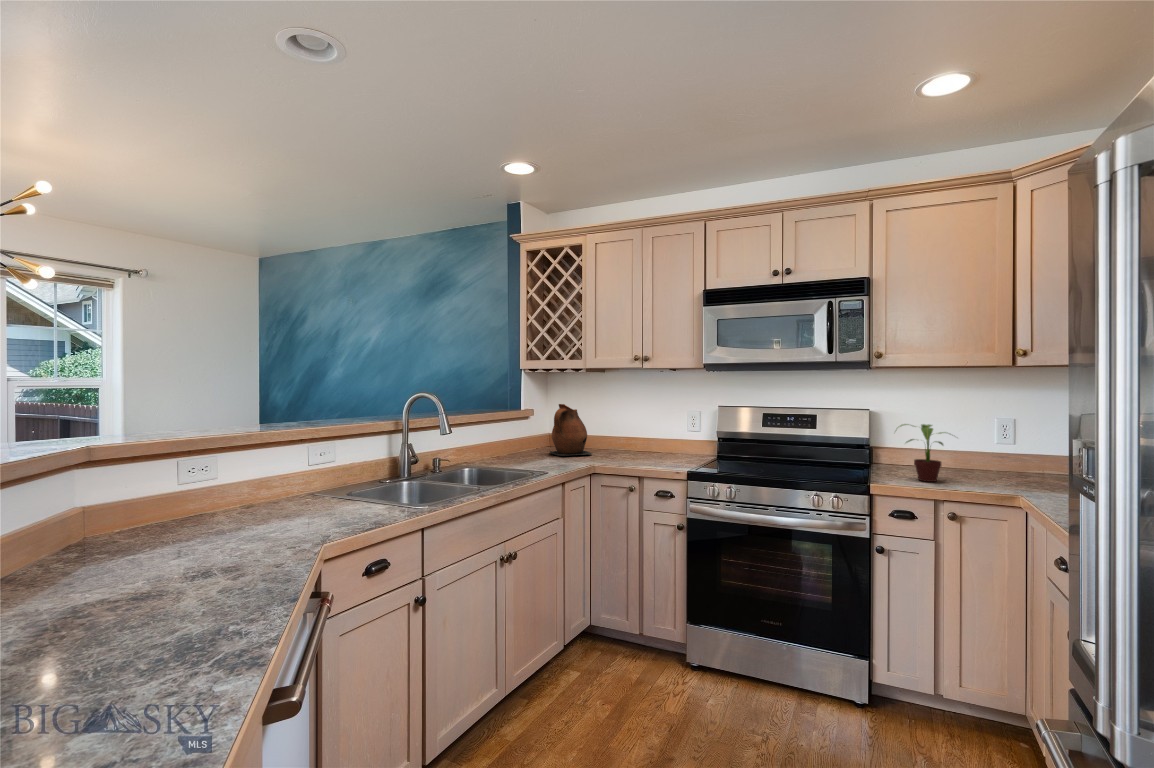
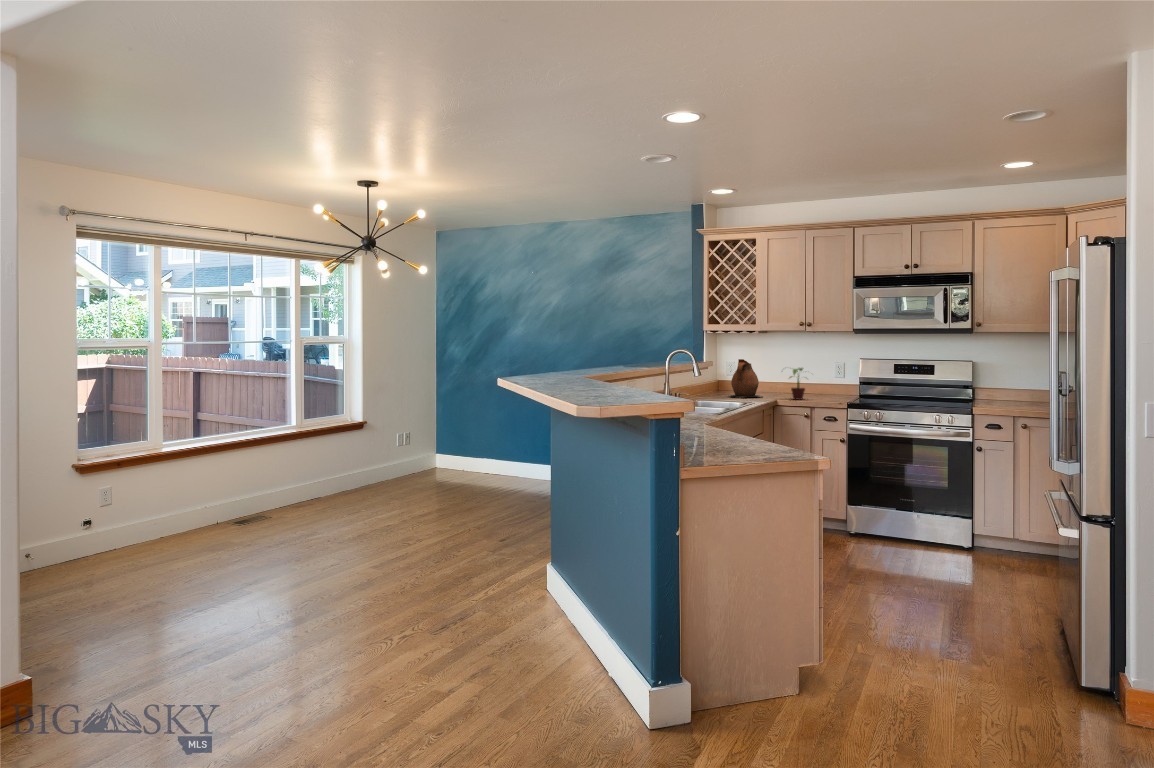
potted plant: present [900,424,946,482] -> present [790,368,805,400]

